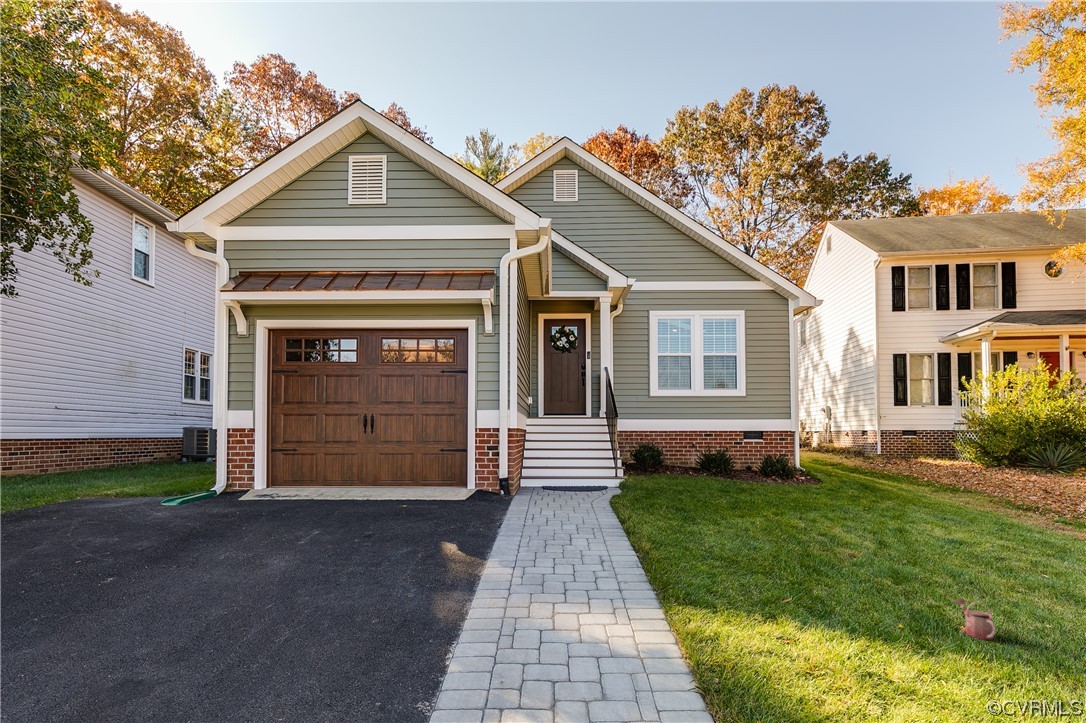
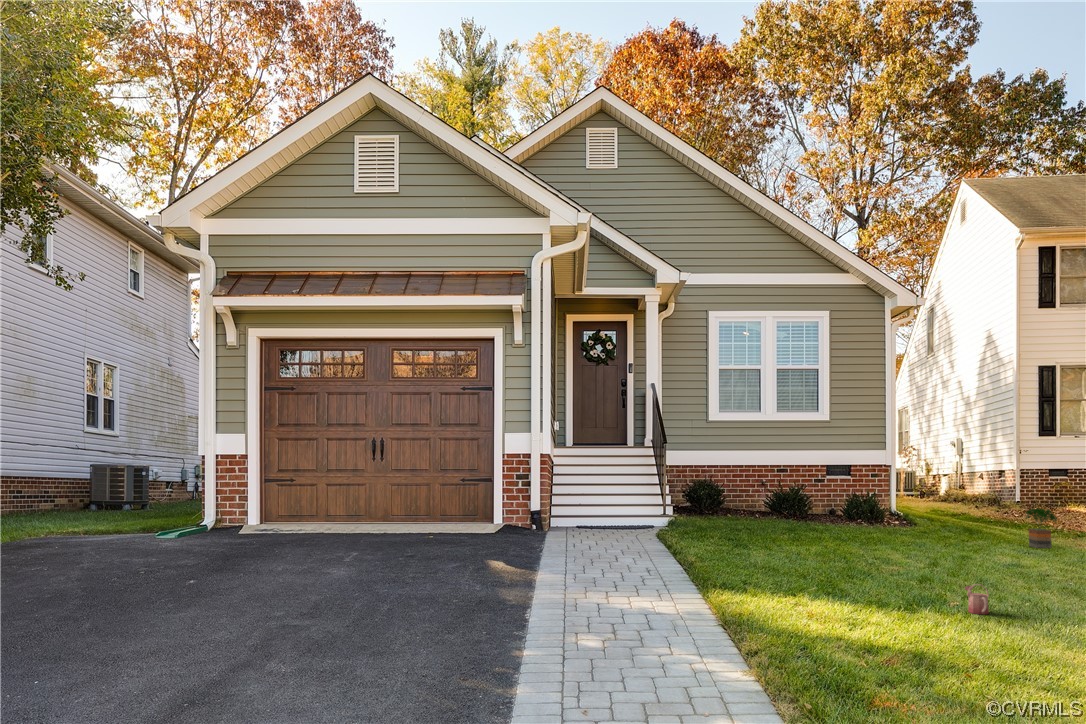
potted tree: none [918,472,950,507] -> present [1026,508,1057,548]

